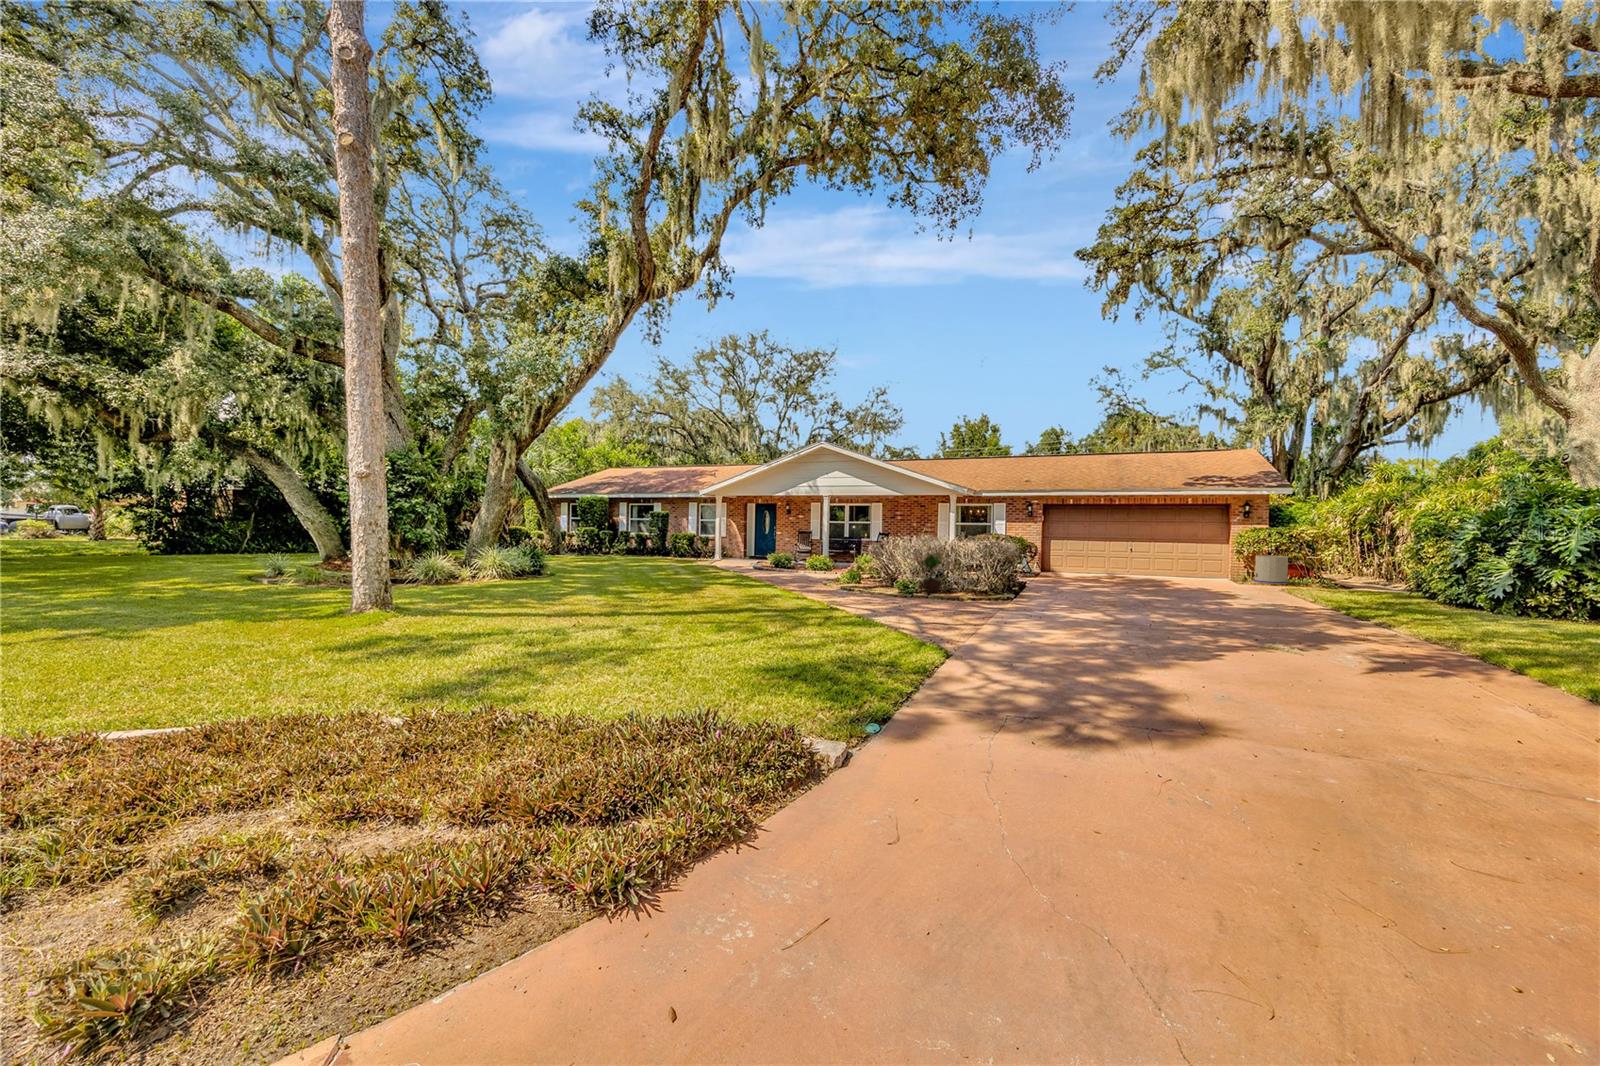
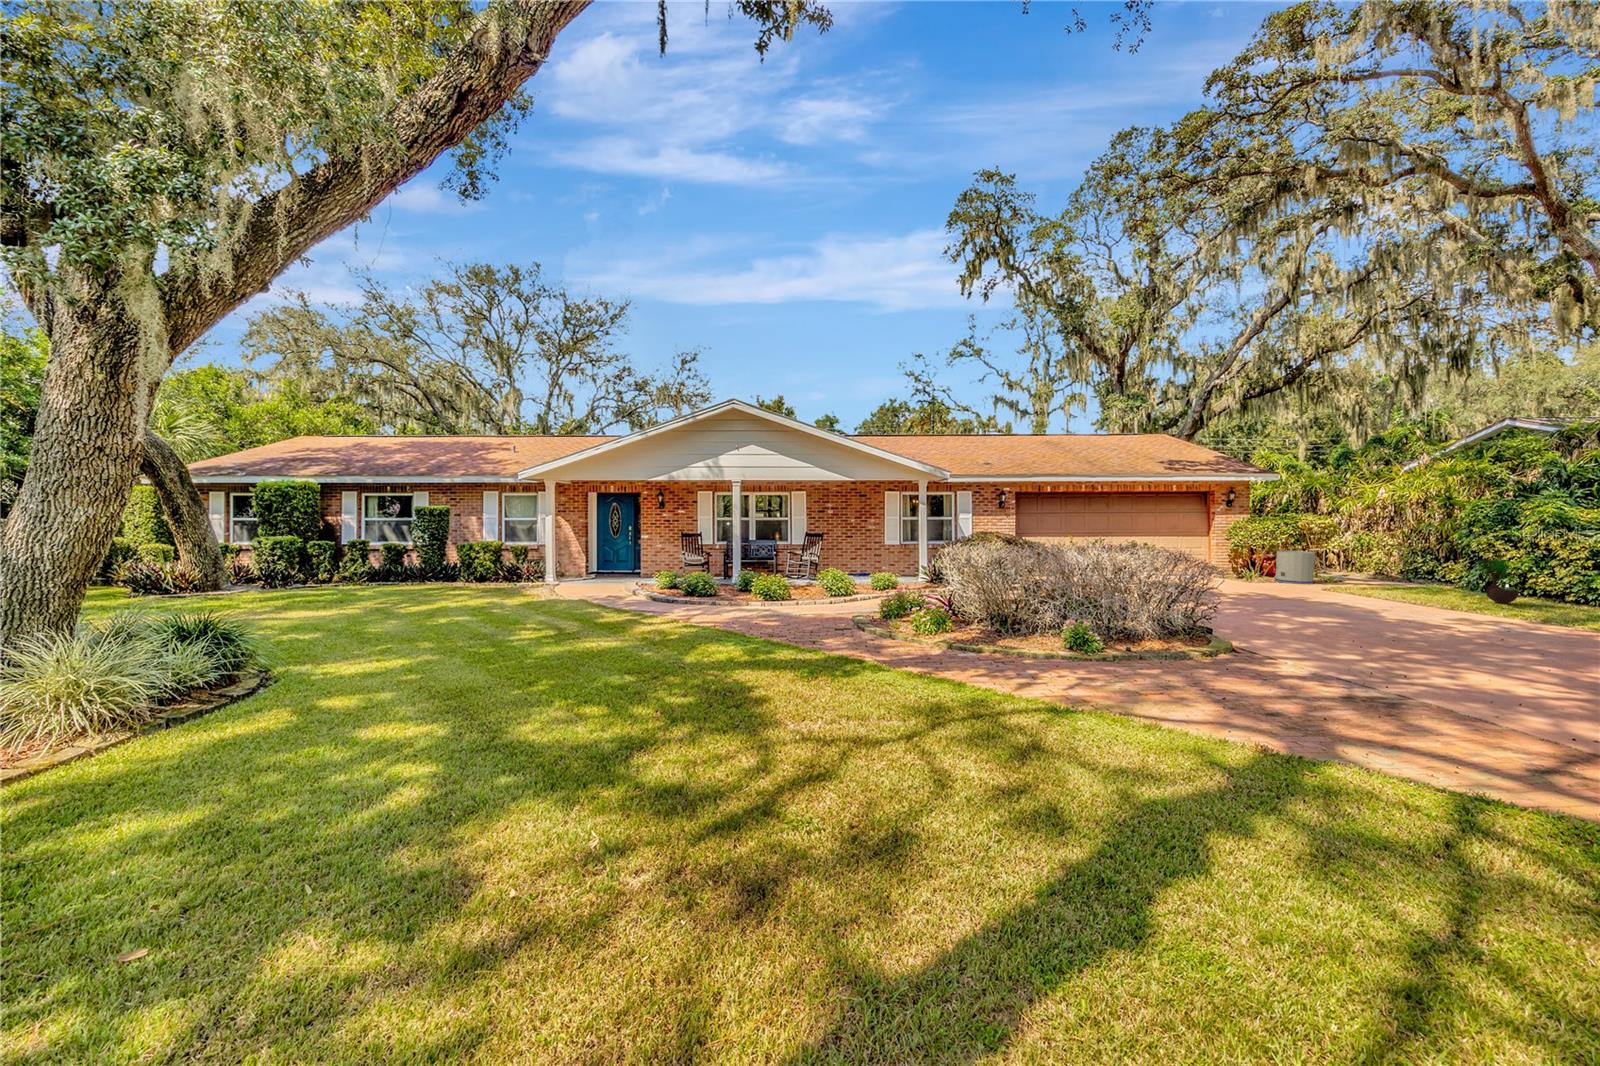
potted tree: present [921,553,941,592] -> present [1477,556,1518,603]

